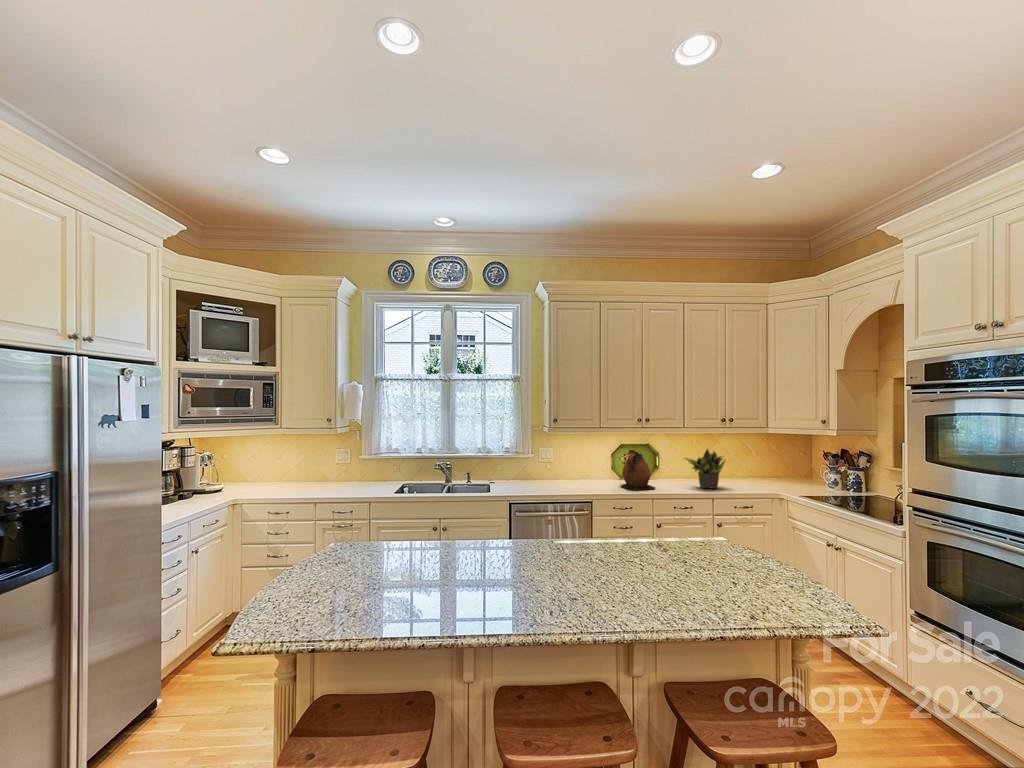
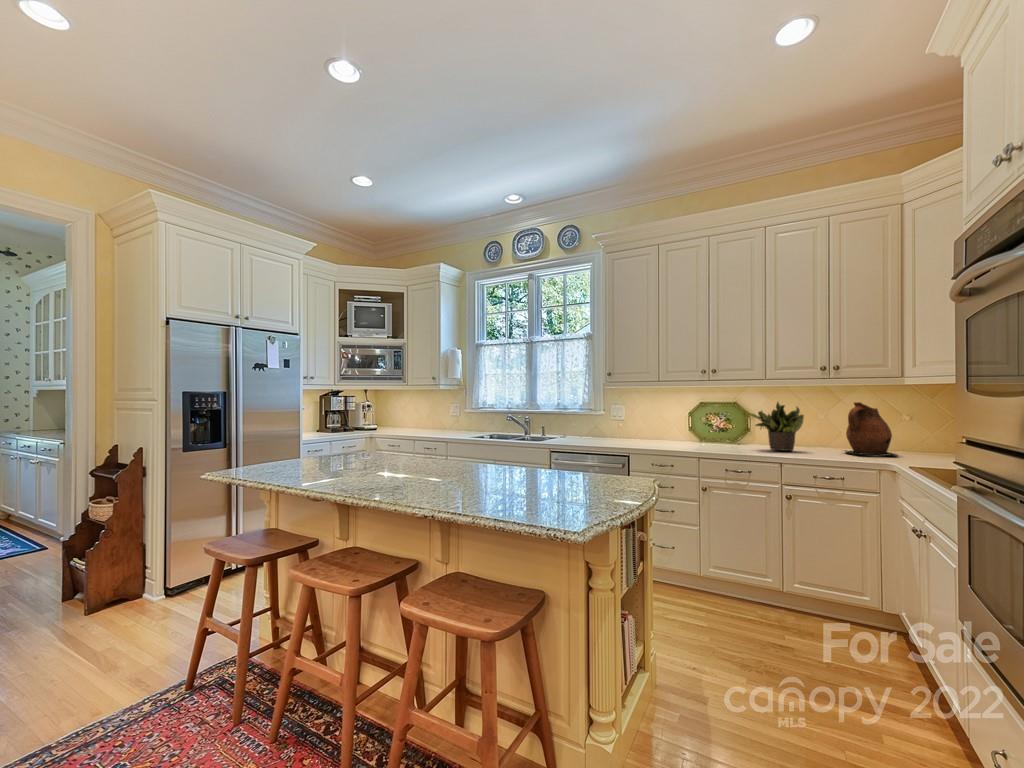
ceramic pitcher: present [620,450,655,489] -> present [845,402,898,456]

